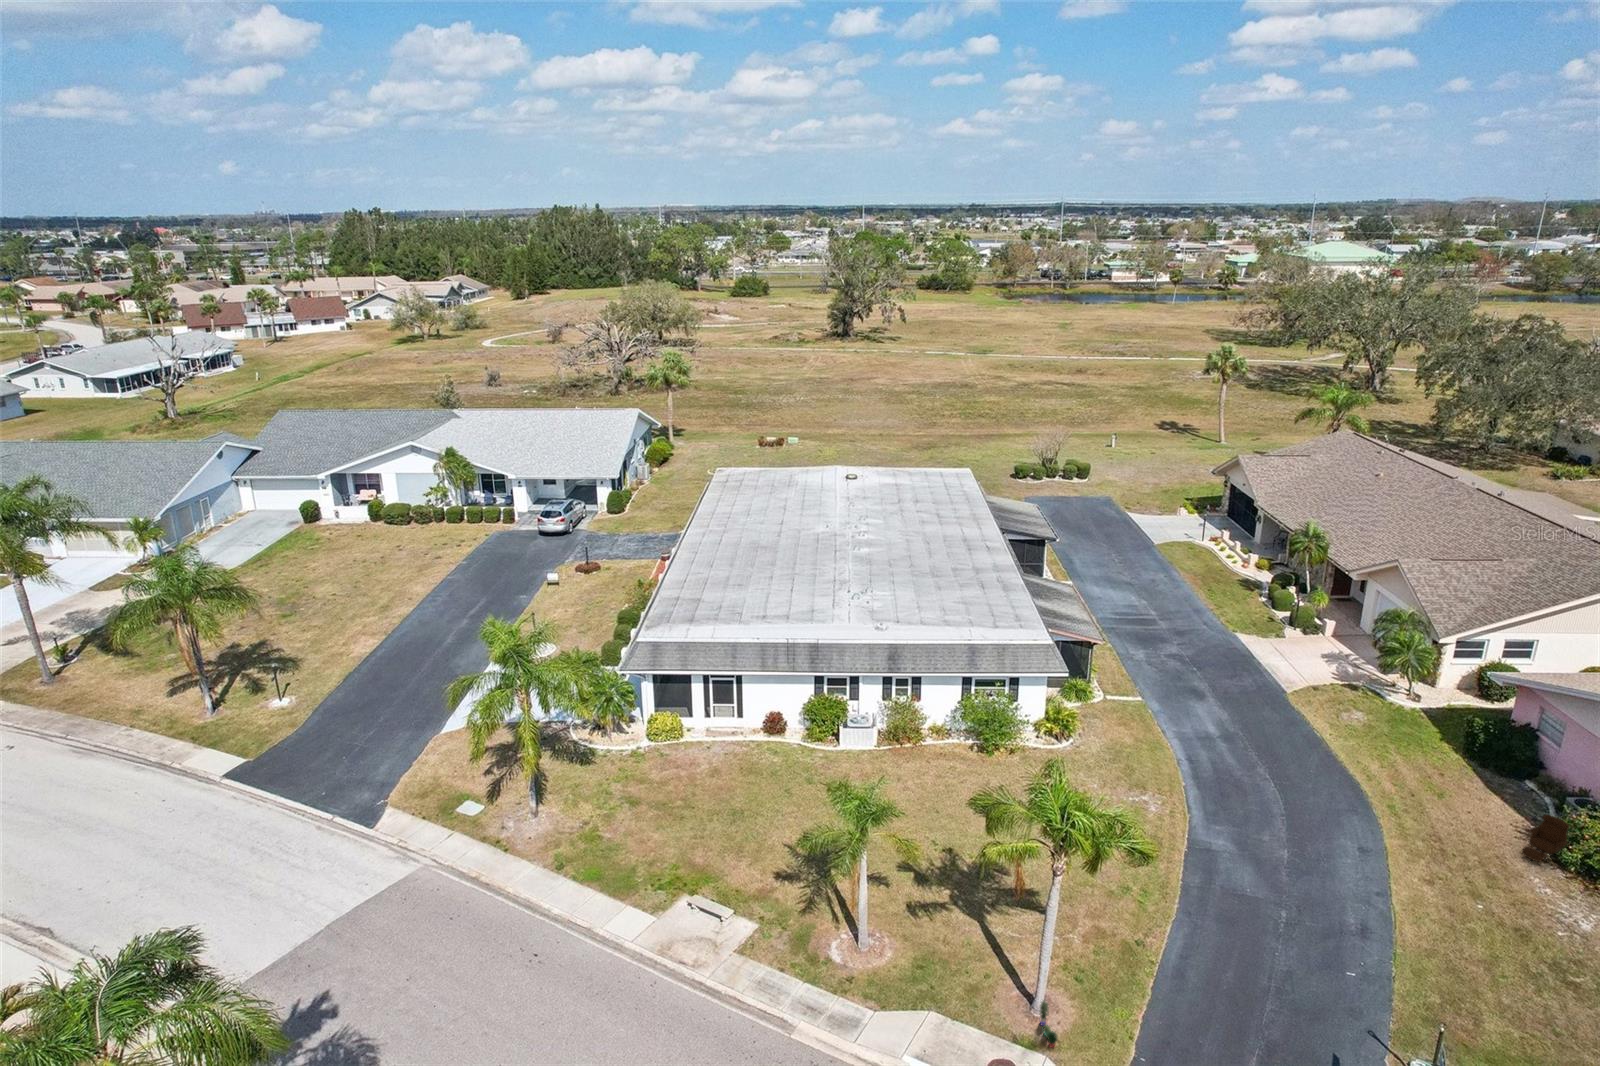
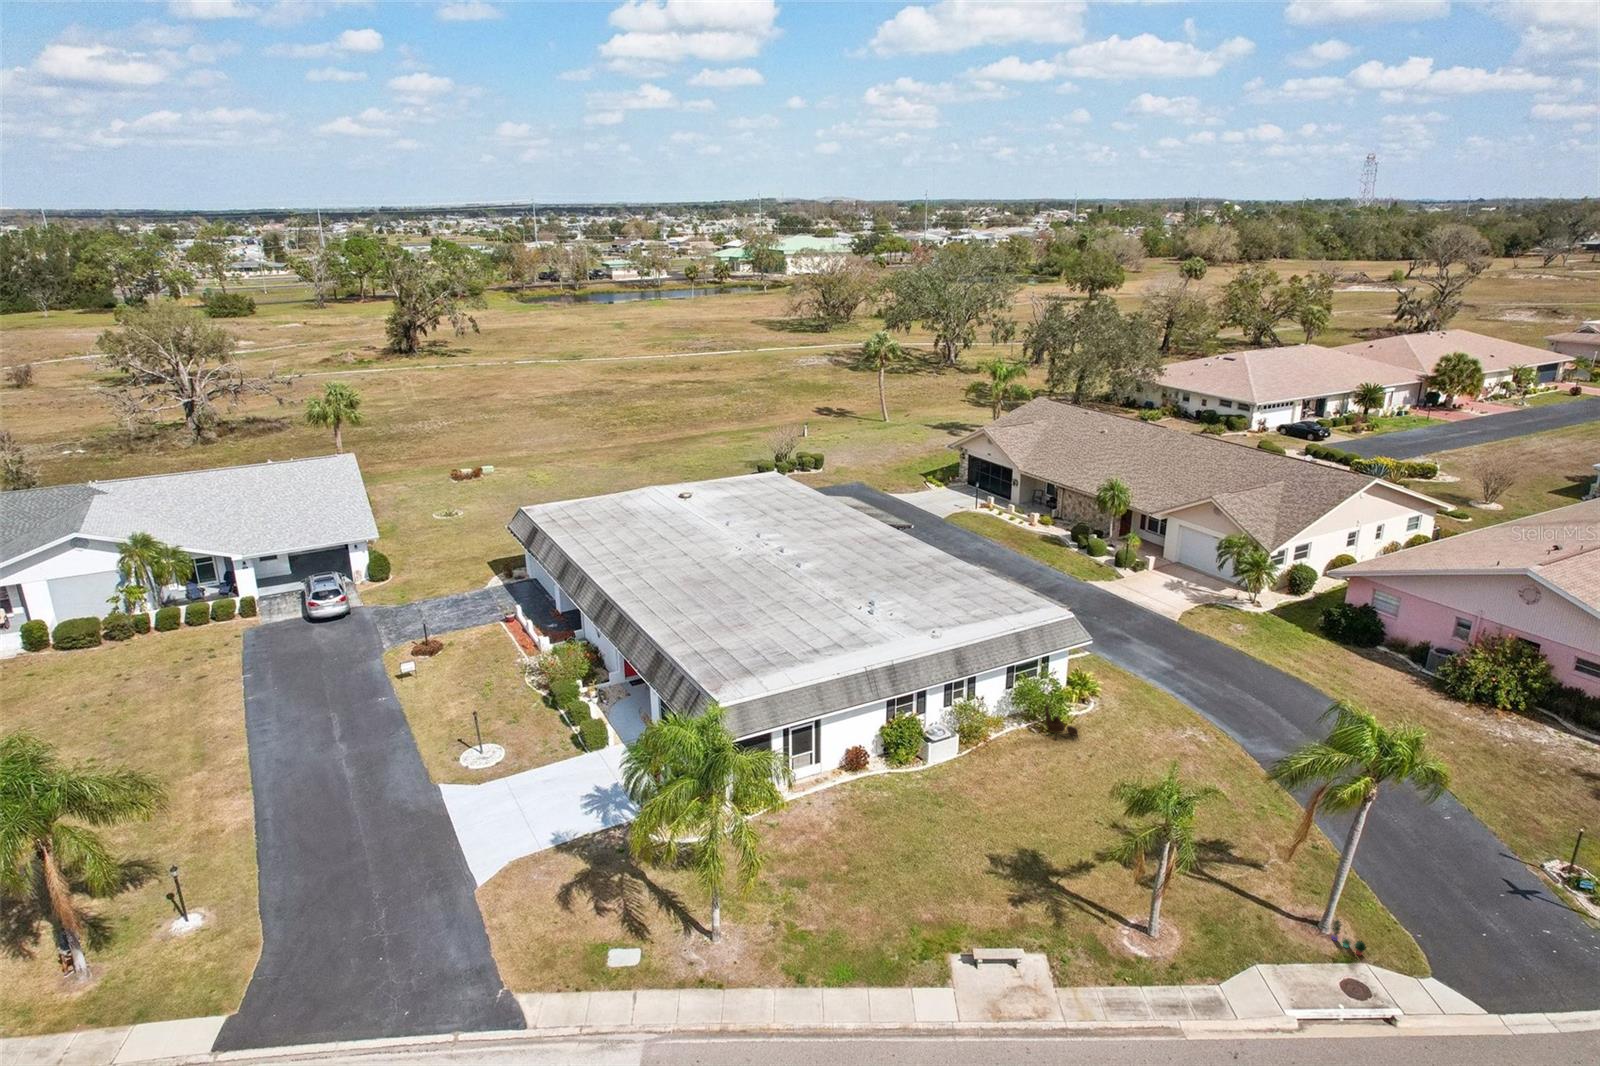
lounge chair: present [1522,814,1569,862] -> present [1045,705,1078,737]

